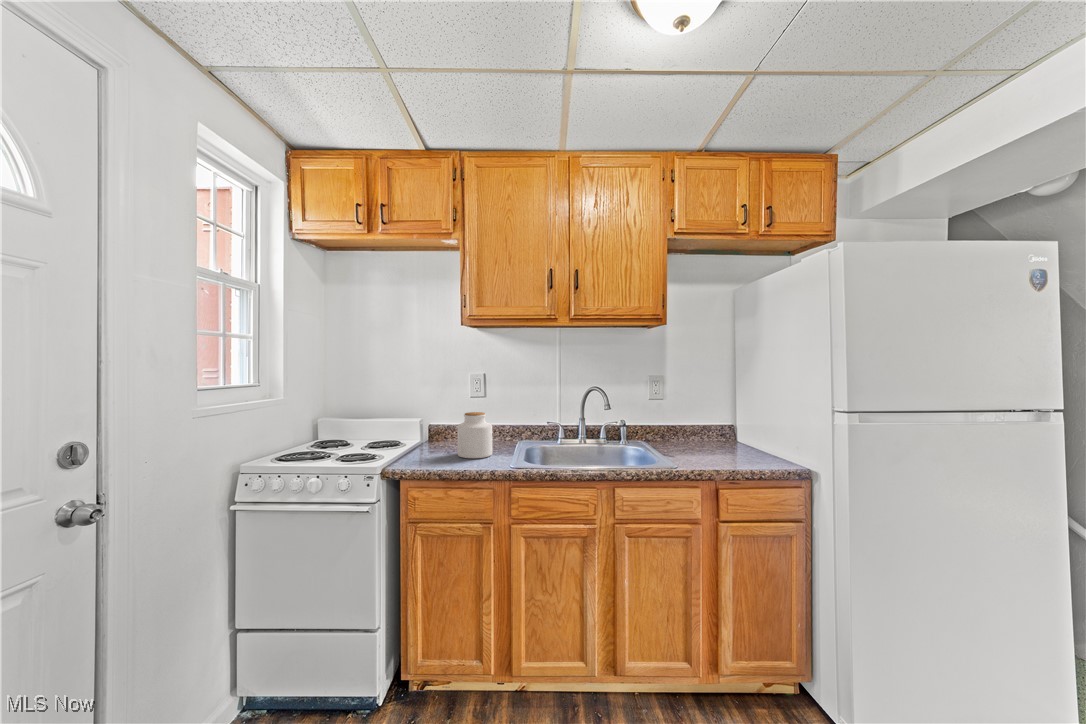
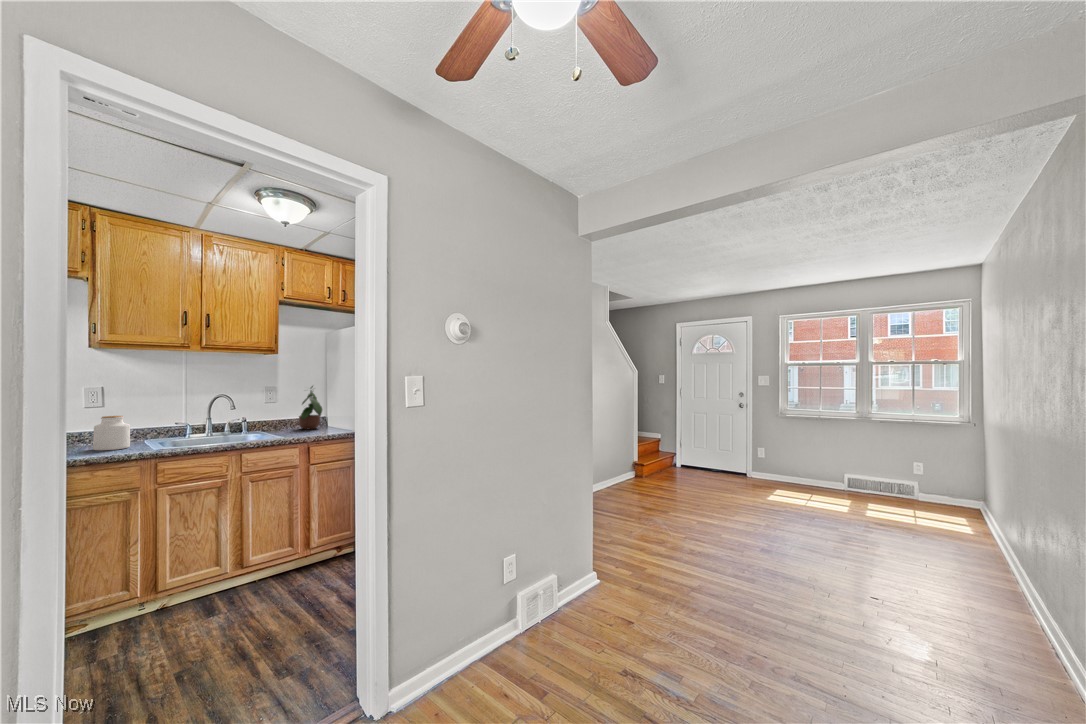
potted plant: none [693,374,739,446] -> present [299,386,322,429]

